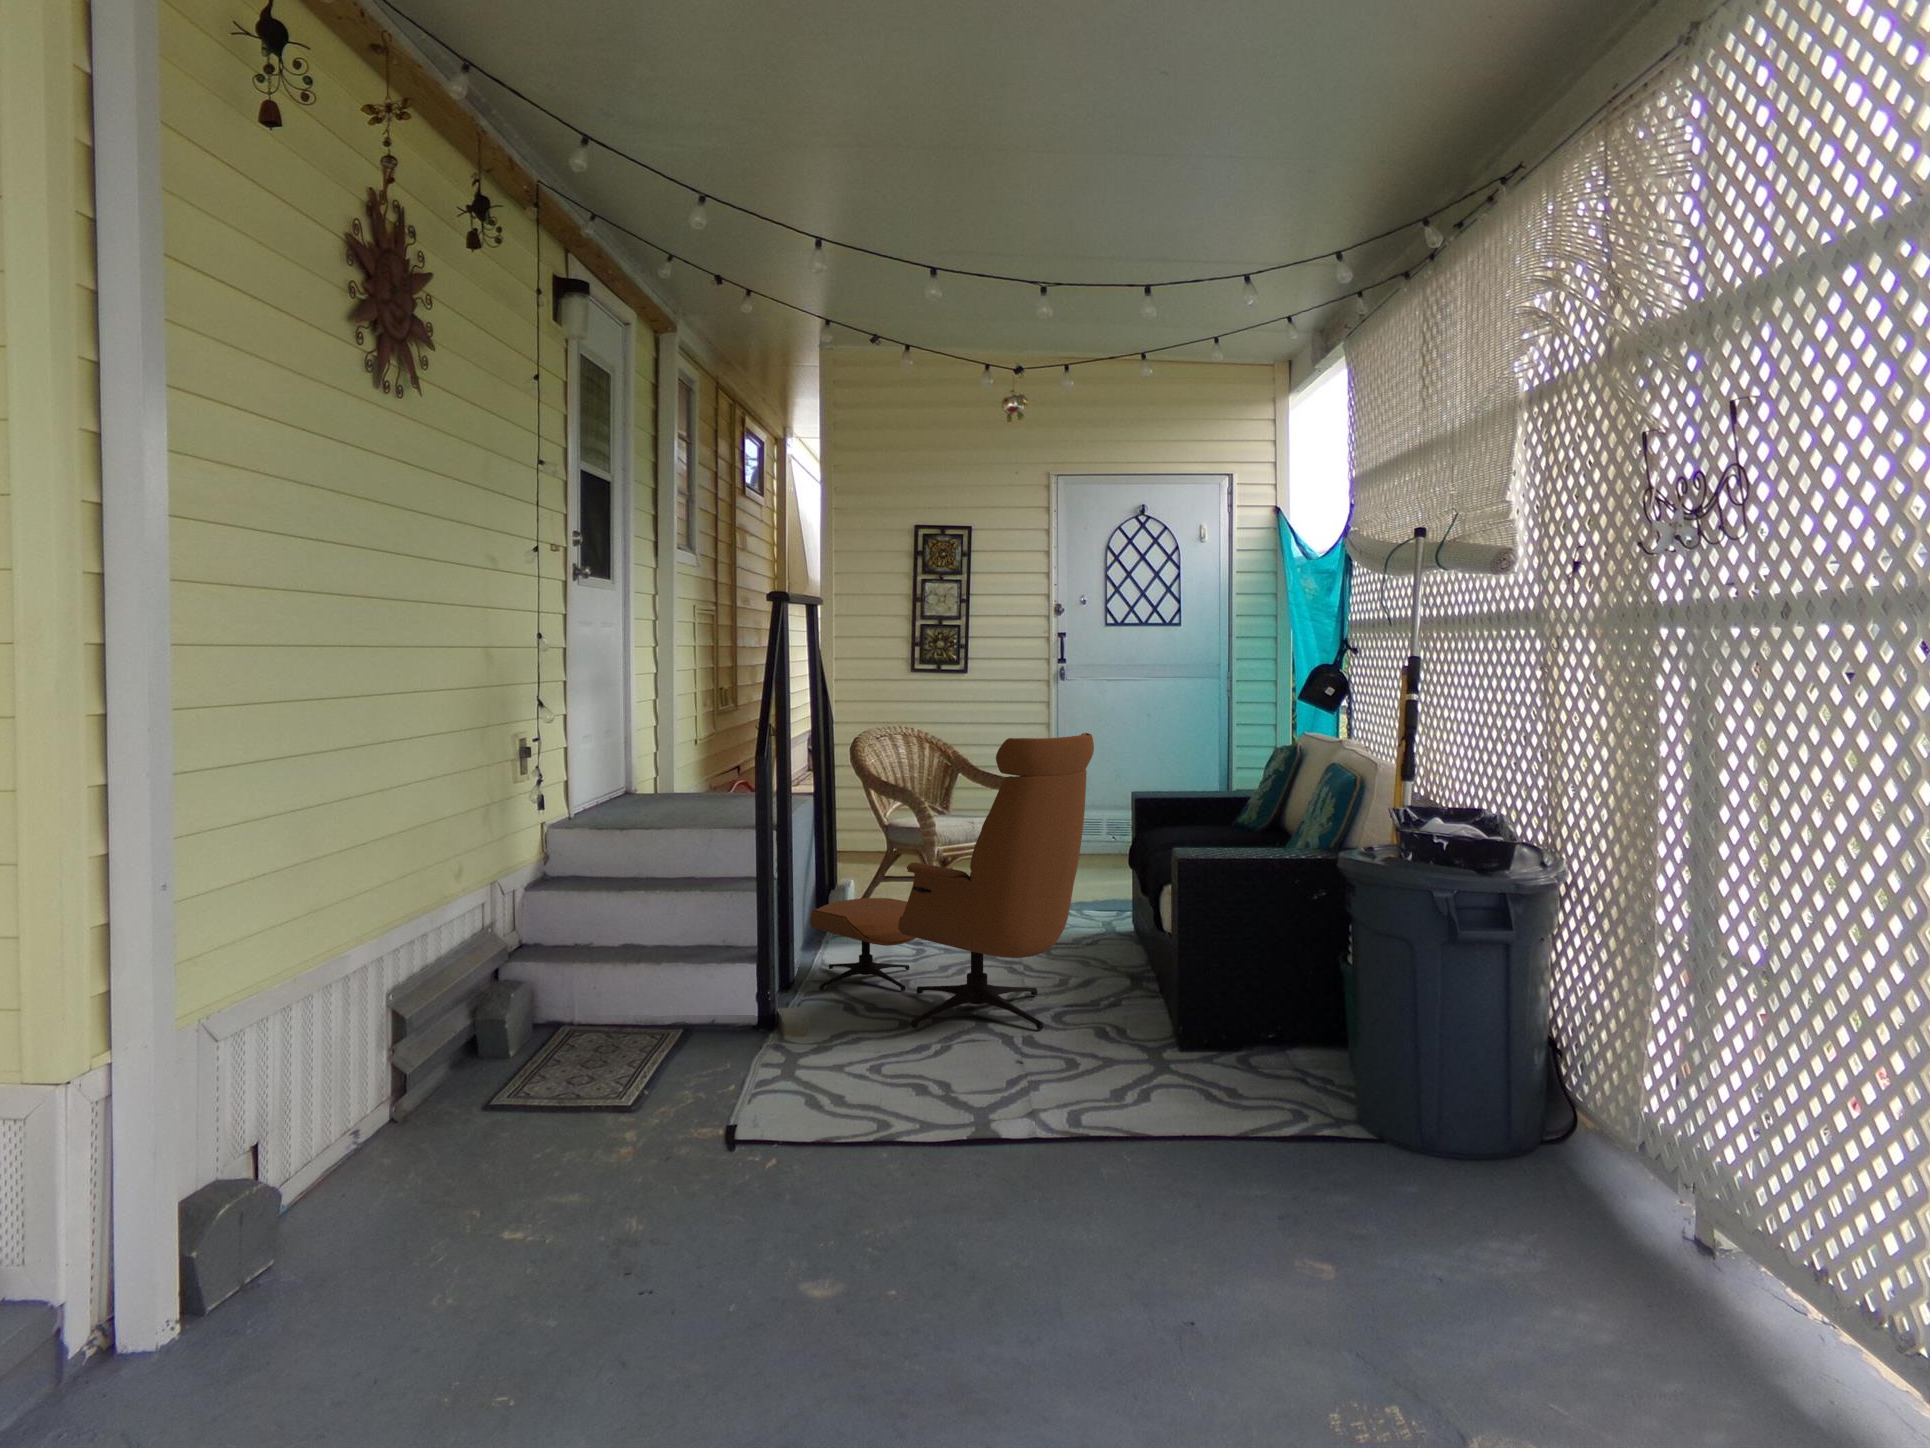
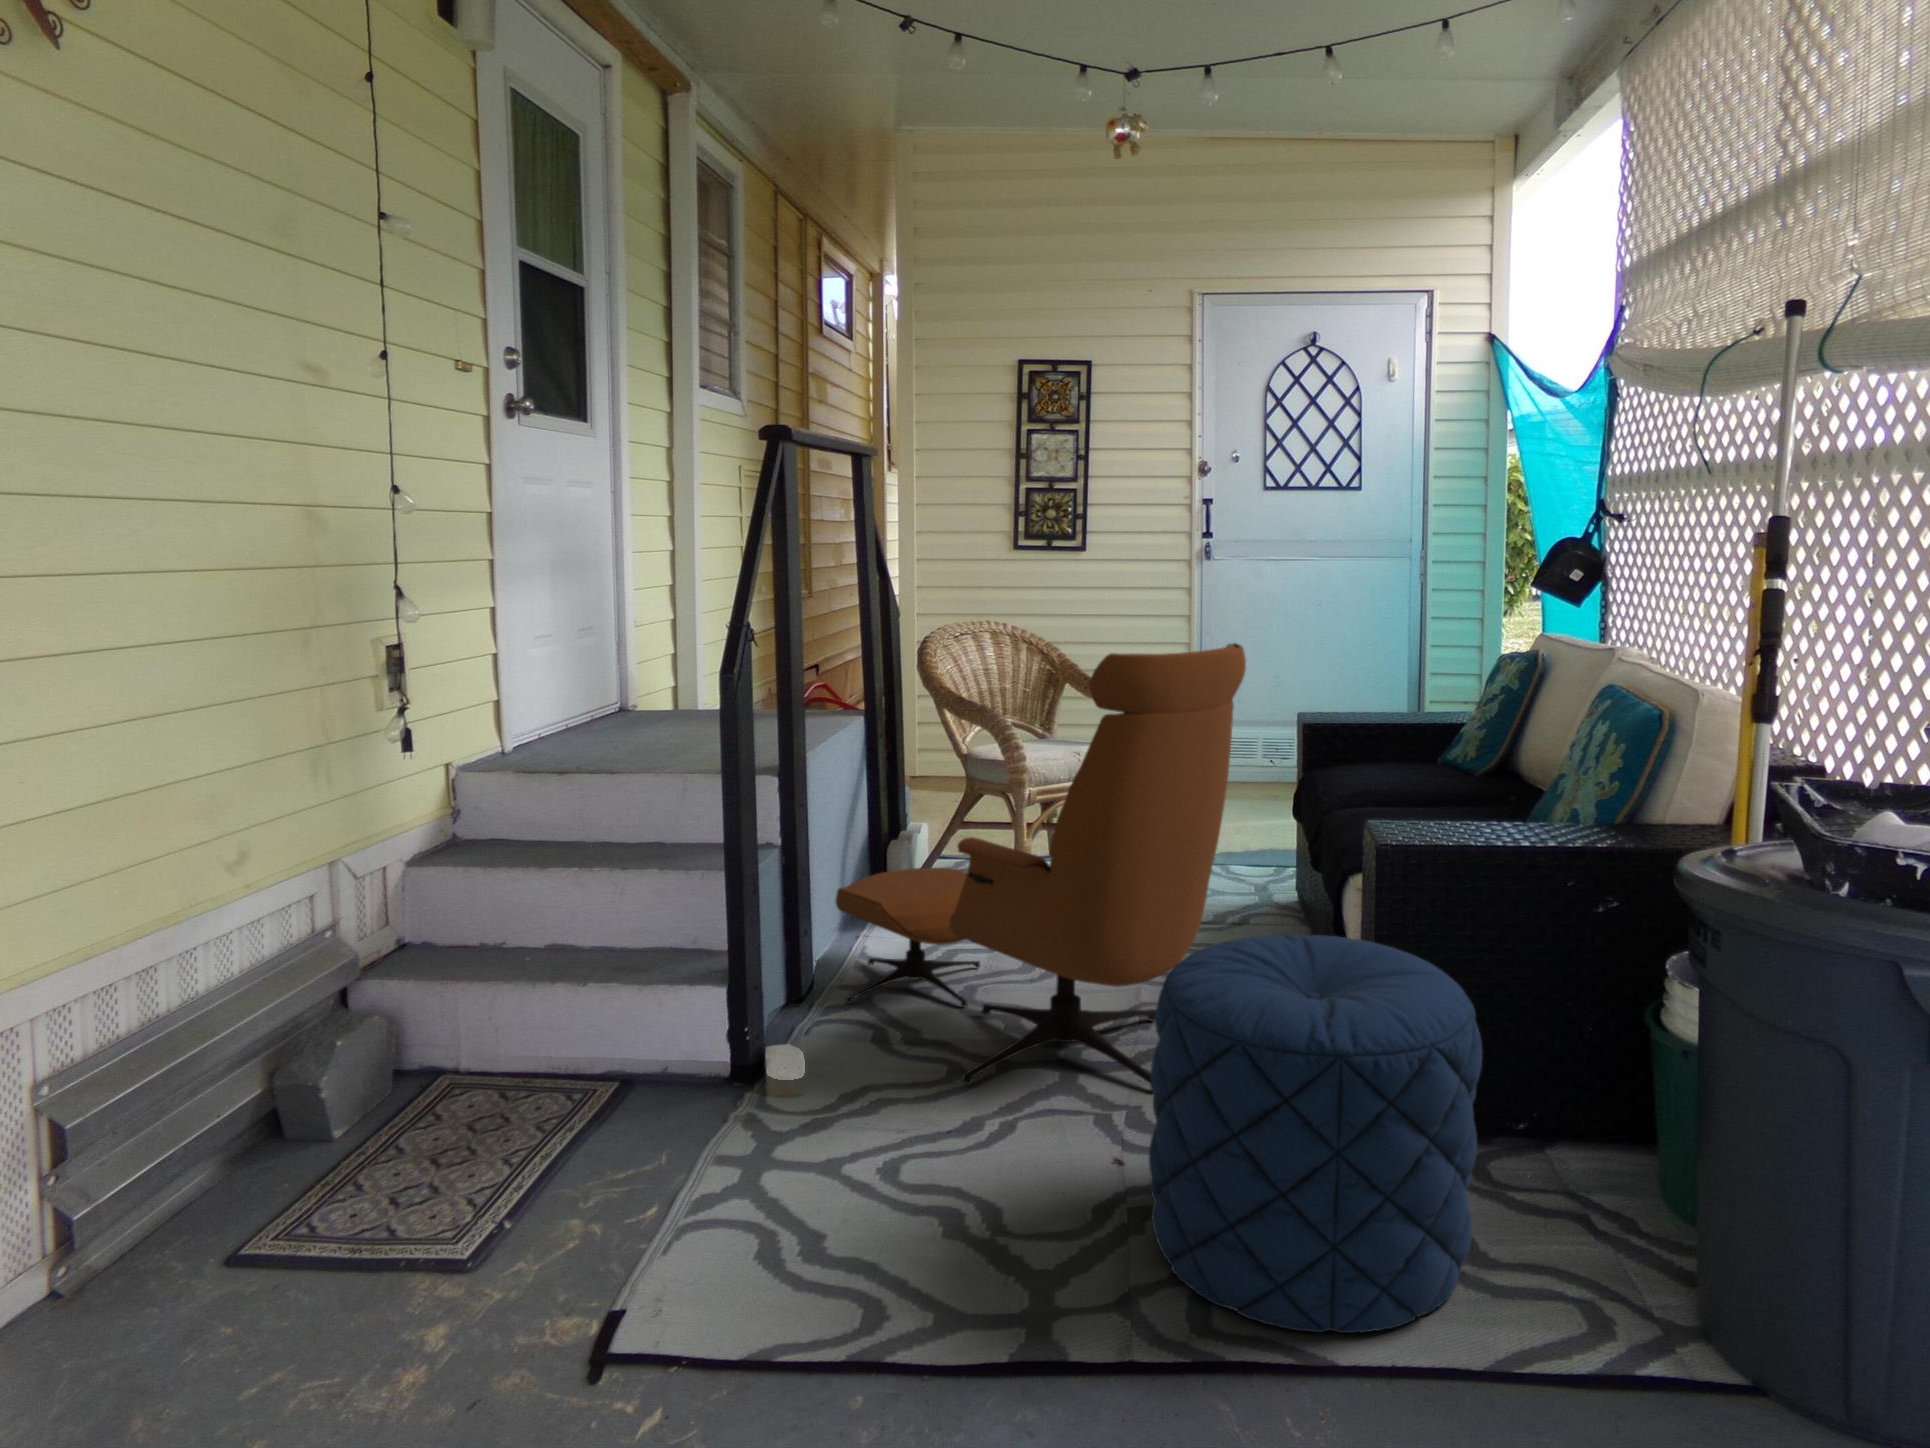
pouf: none [1041,909,1235,1126] -> present [1149,934,1482,1333]

